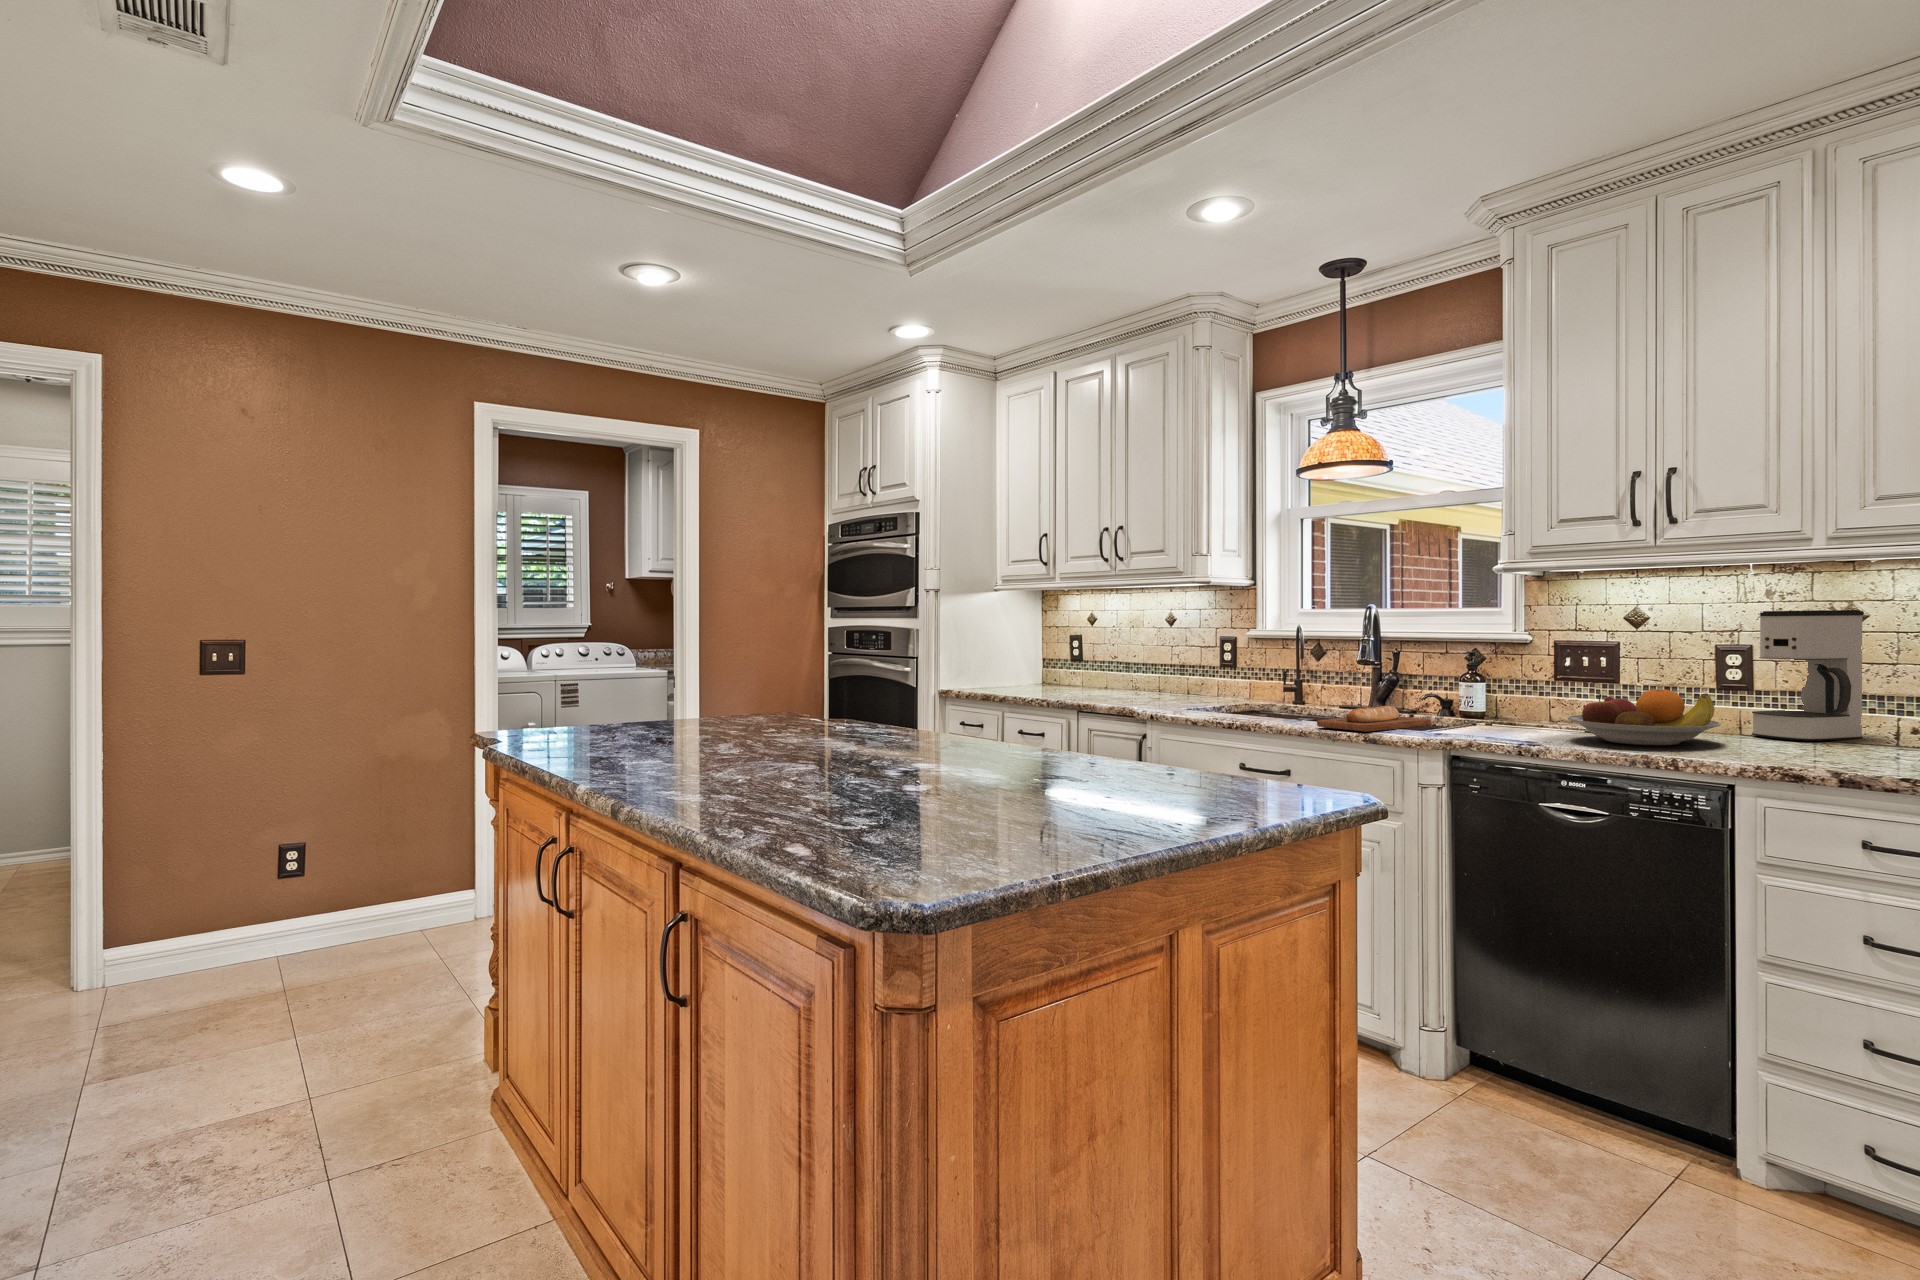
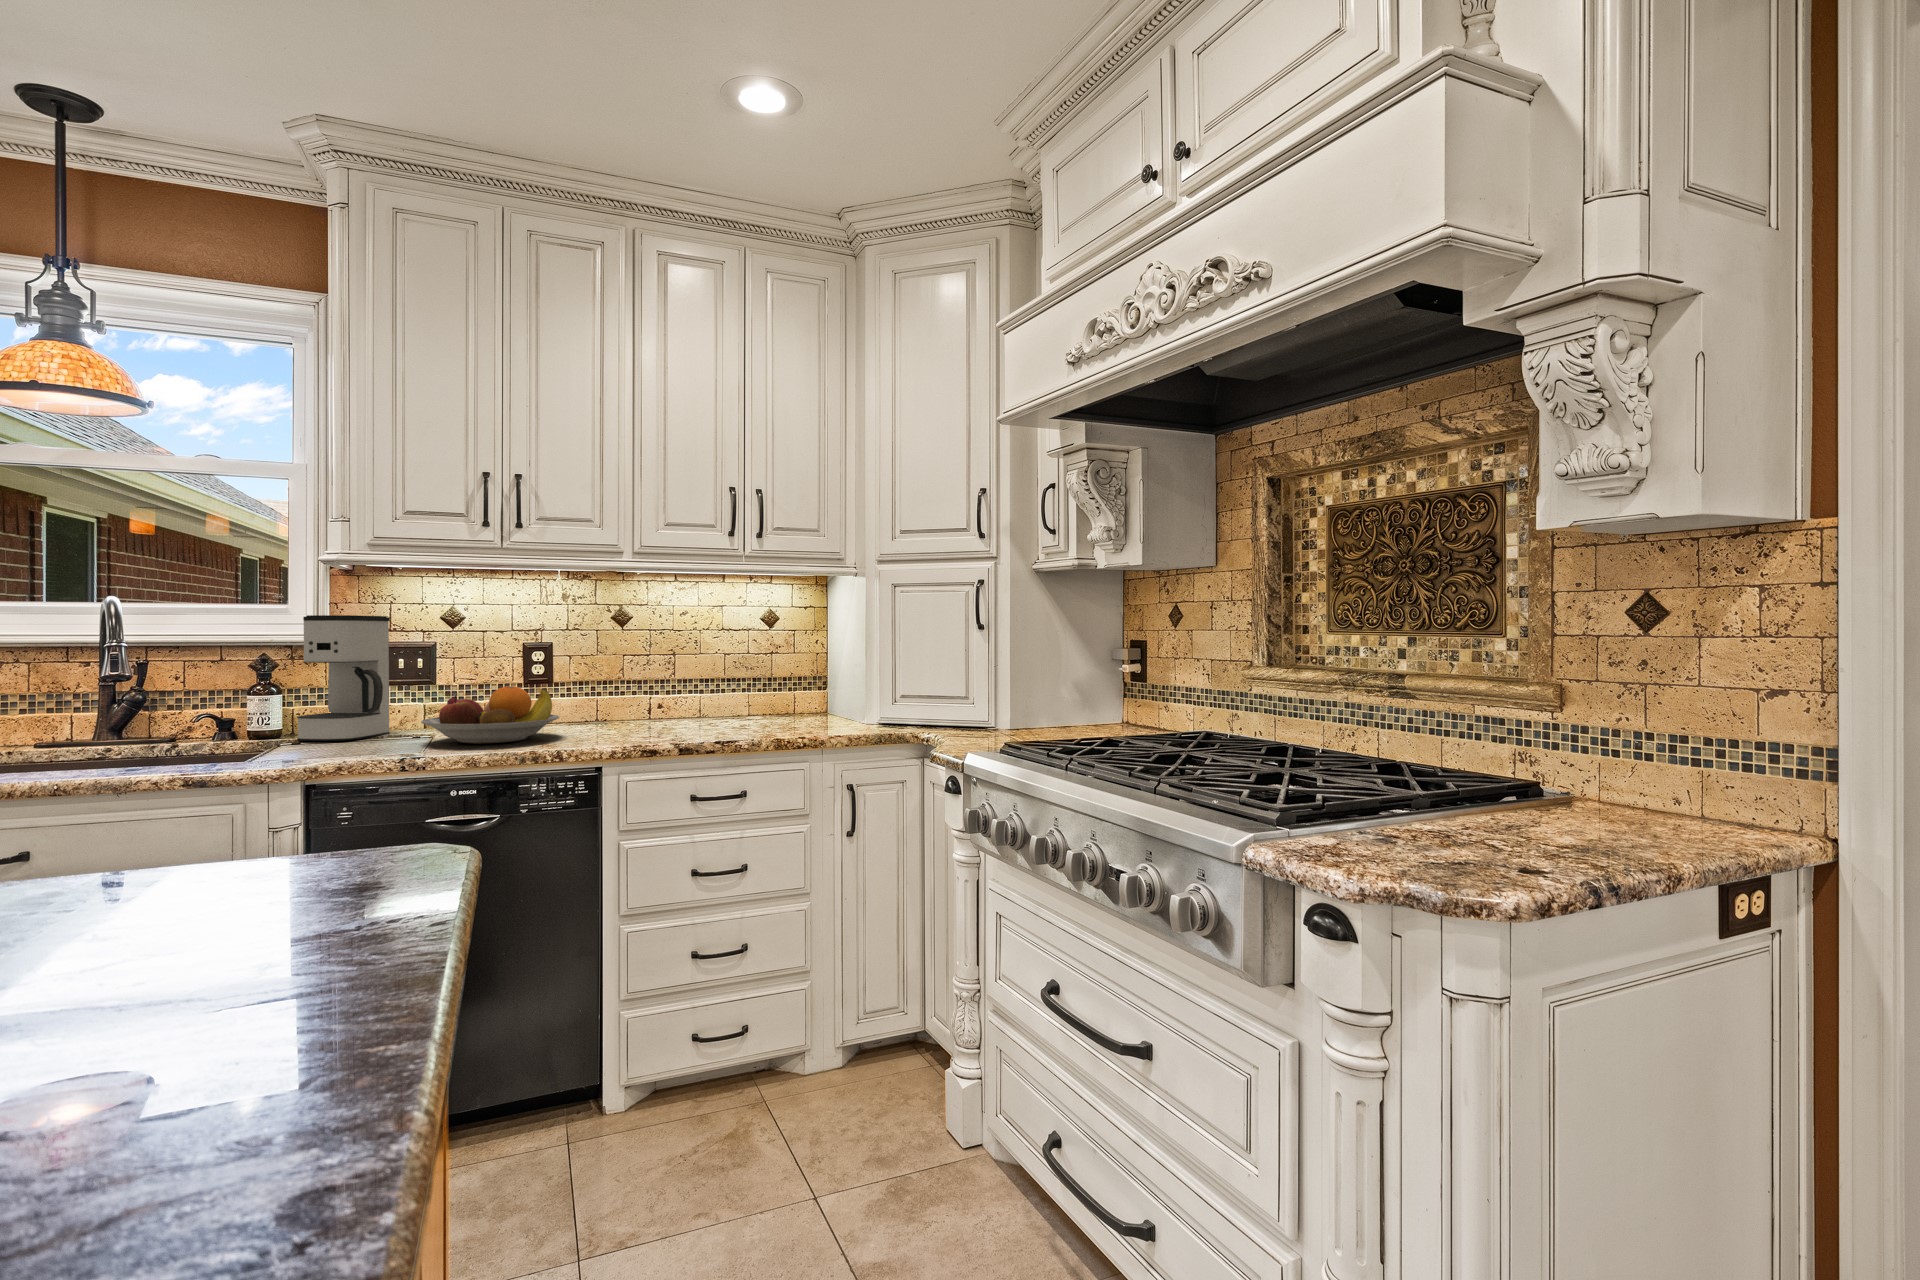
coffee maker: present [1752,610,1864,741] -> present [297,615,390,741]
bread loaf: present [1317,706,1432,732] -> none [58,731,224,770]

